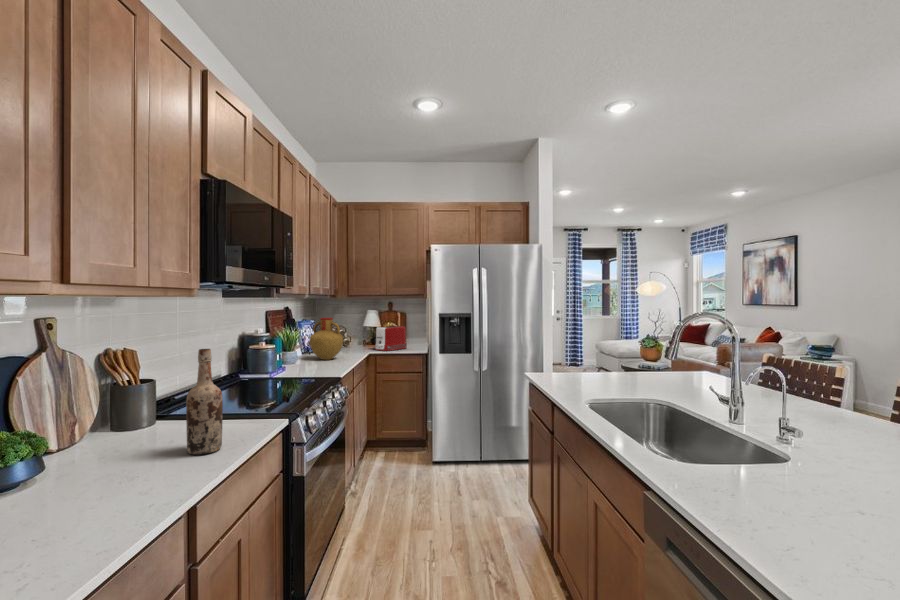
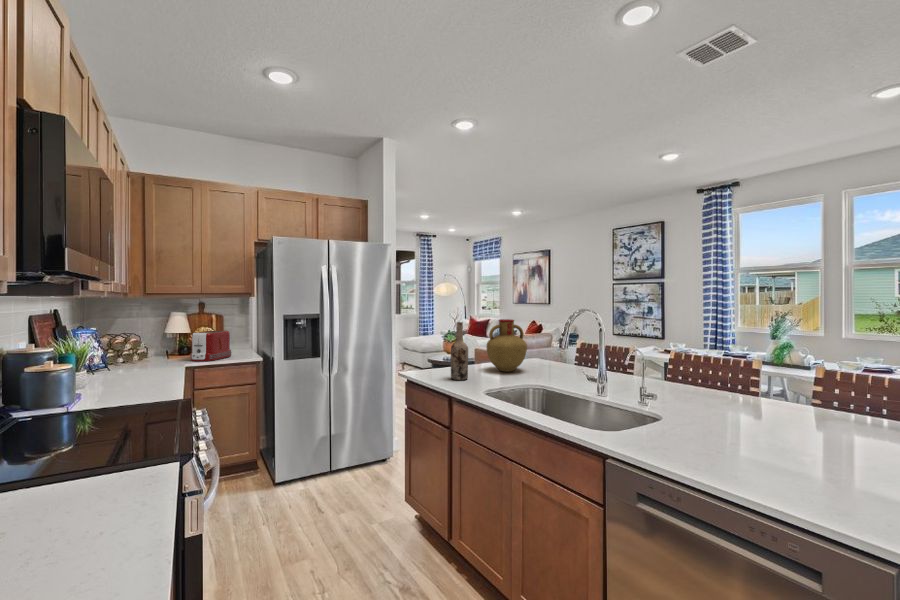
vase: present [309,318,343,360] -> present [486,319,527,372]
wine bottle: present [186,349,223,455] -> present [451,322,468,380]

